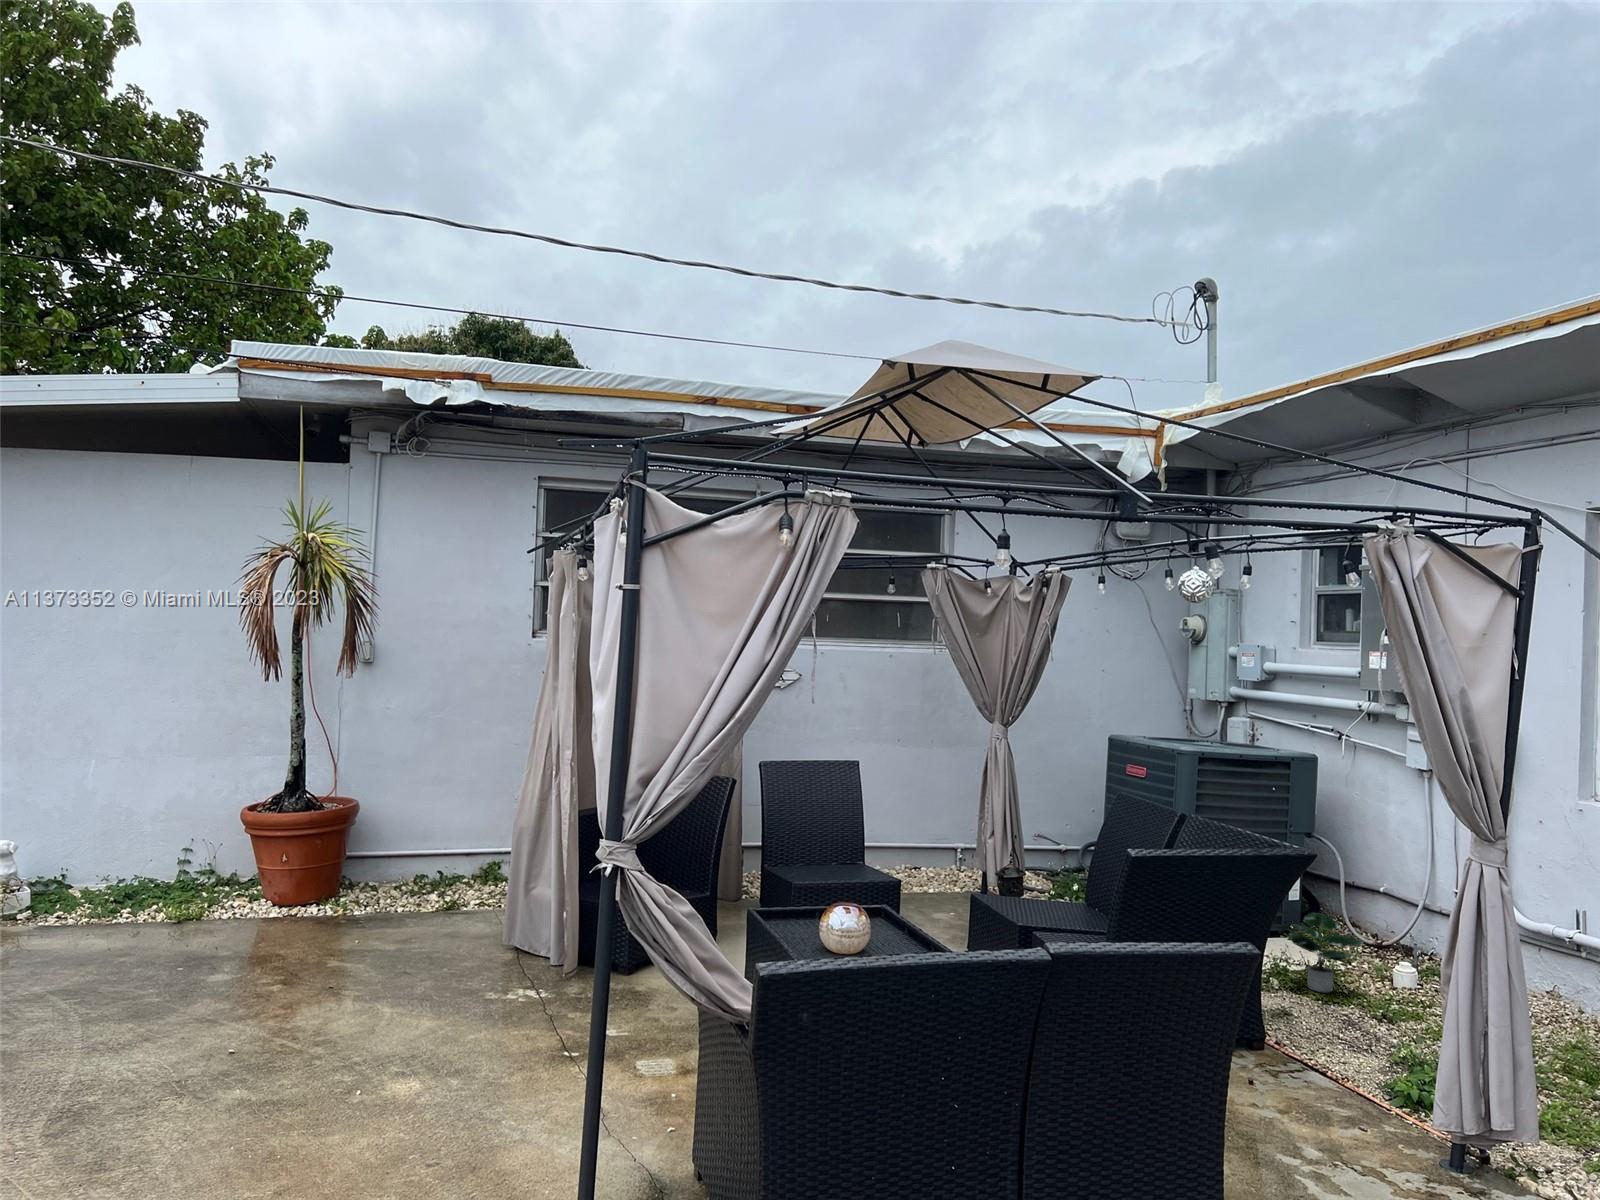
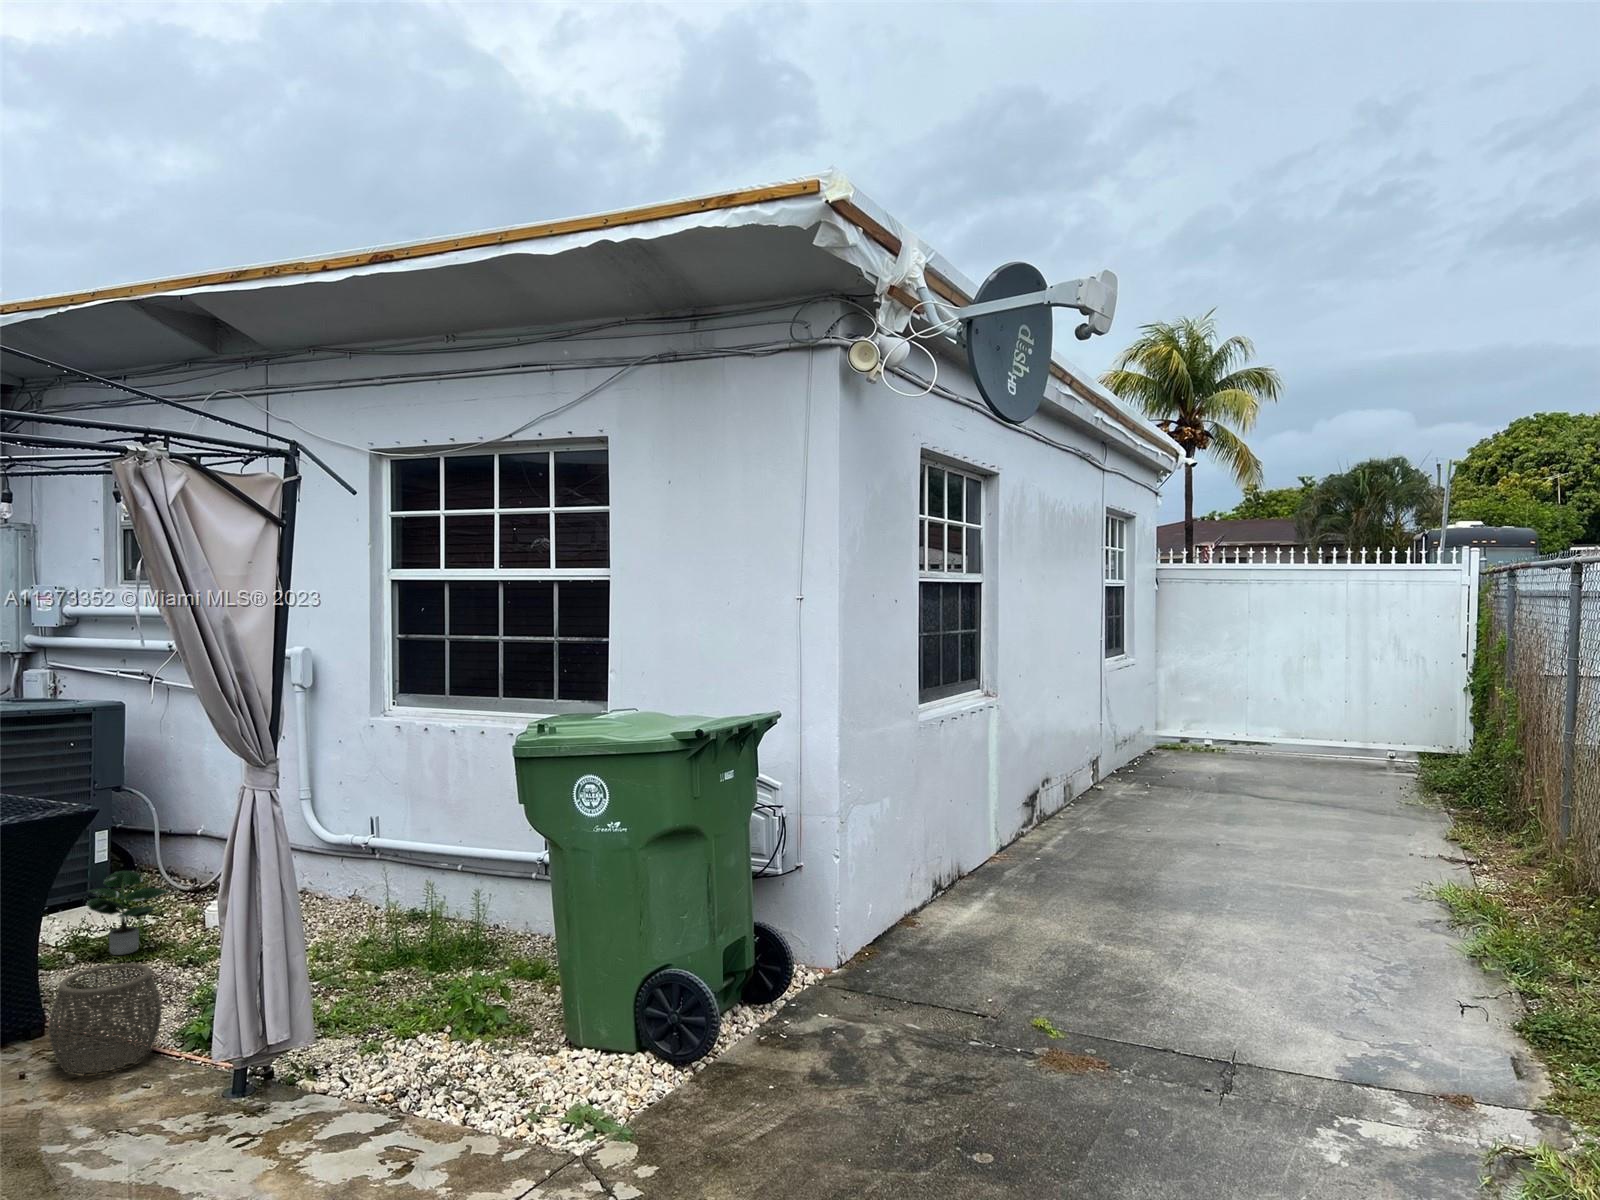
woven basket: none [1275,998,1373,1101] -> present [49,963,162,1074]

